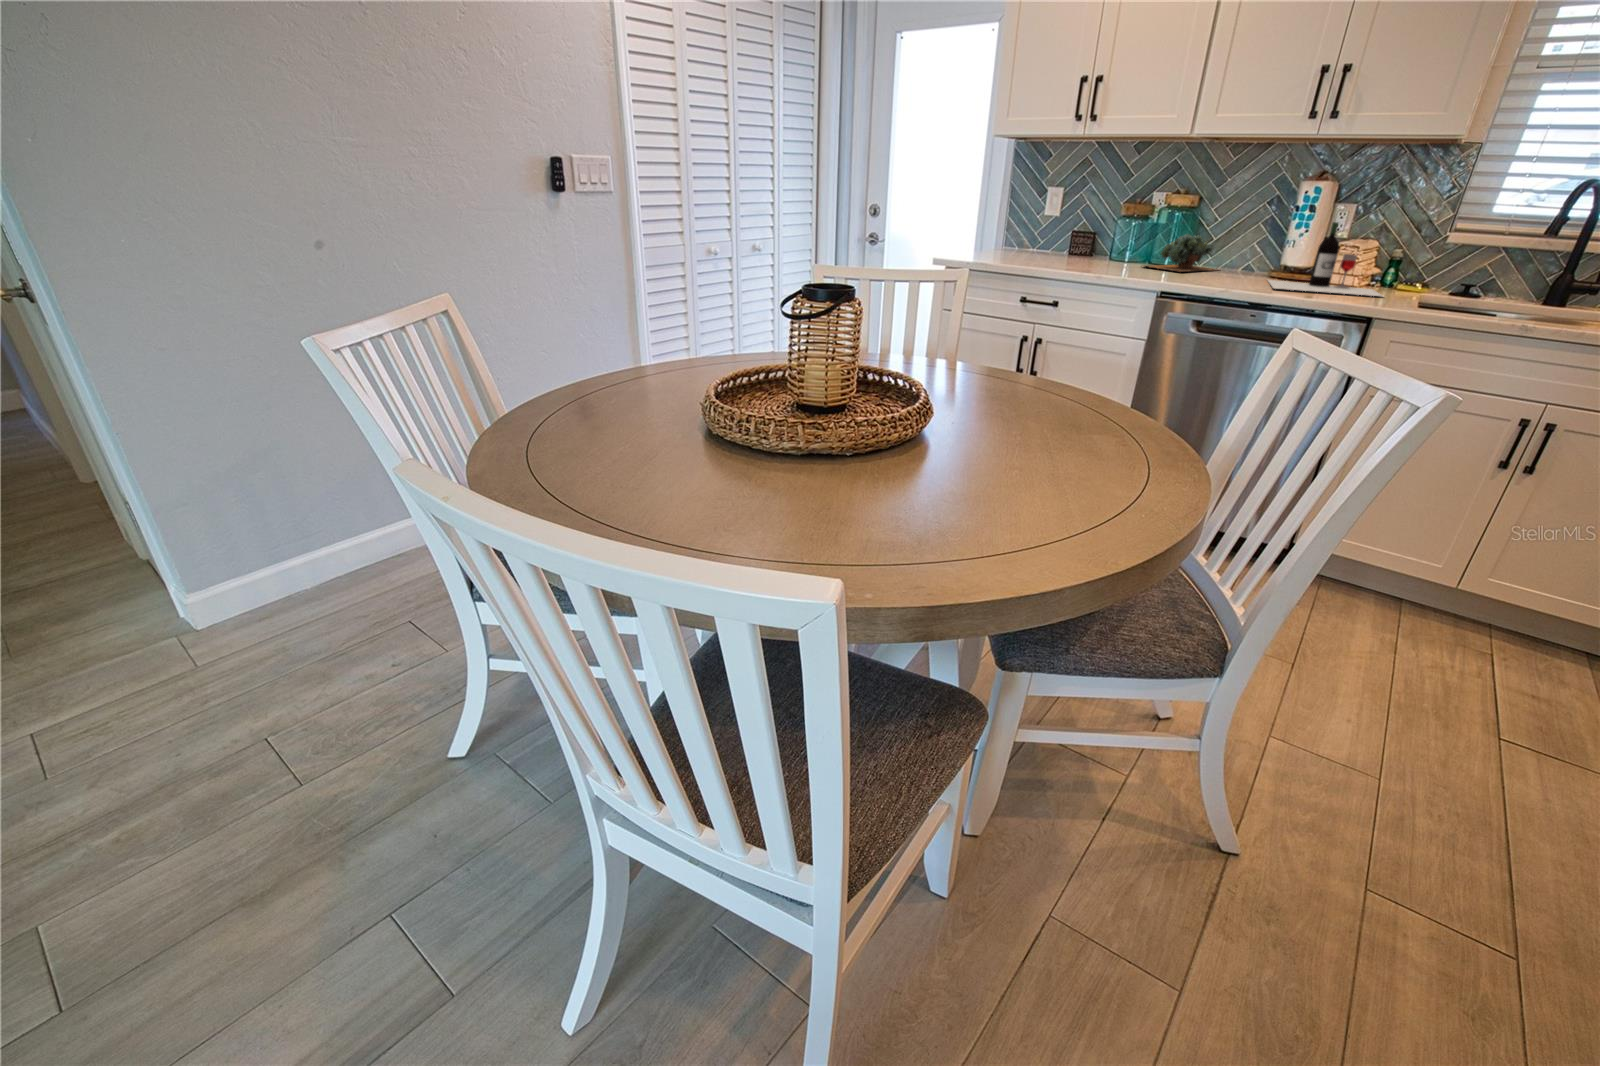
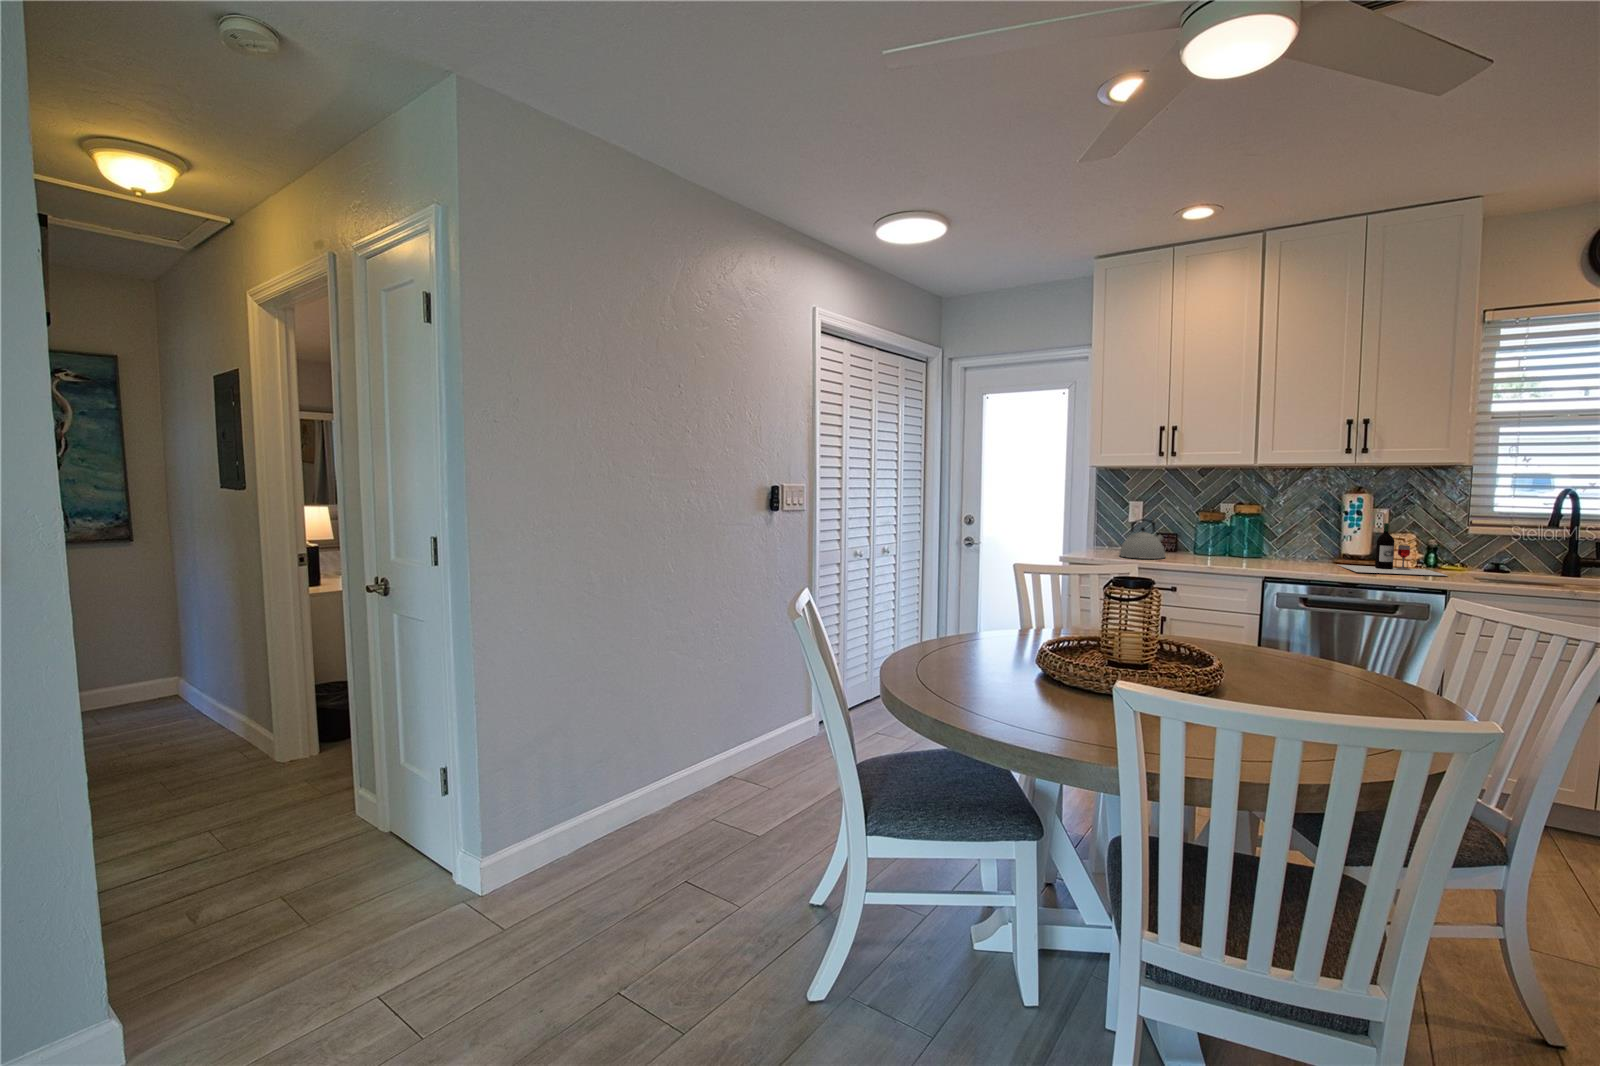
kettle: none [1007,209,1067,265] -> present [1120,519,1165,559]
succulent plant: present [1144,234,1215,272] -> none [1226,533,1290,561]

